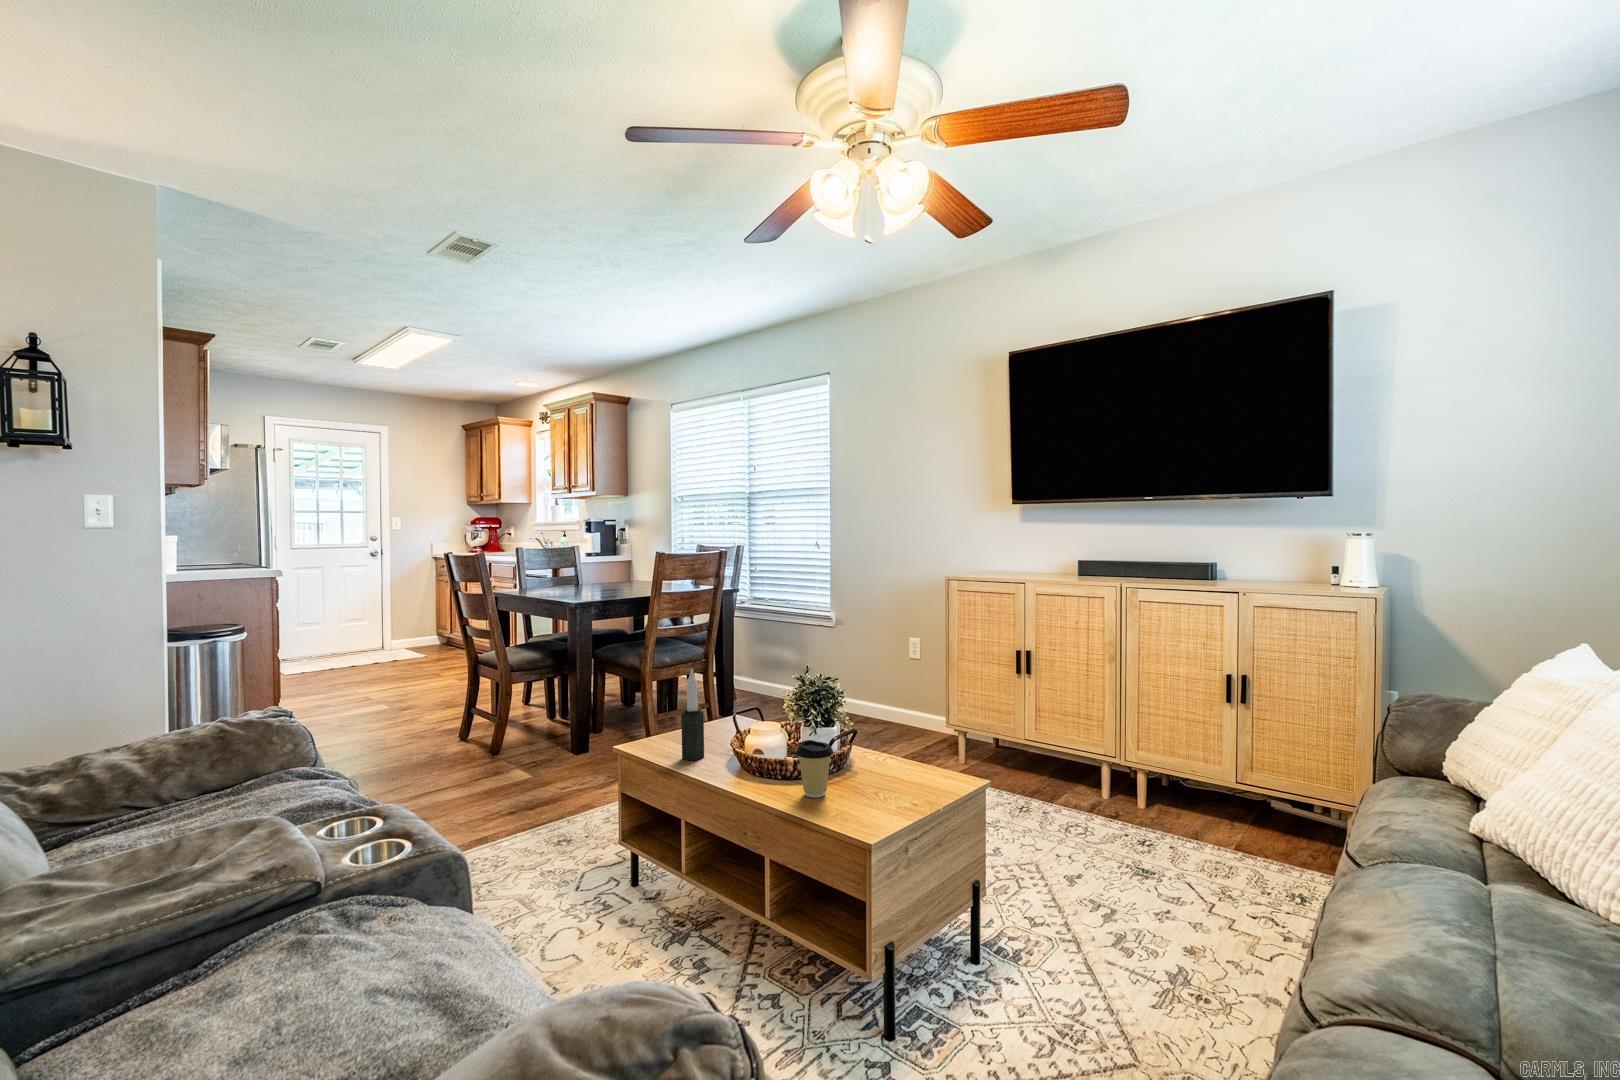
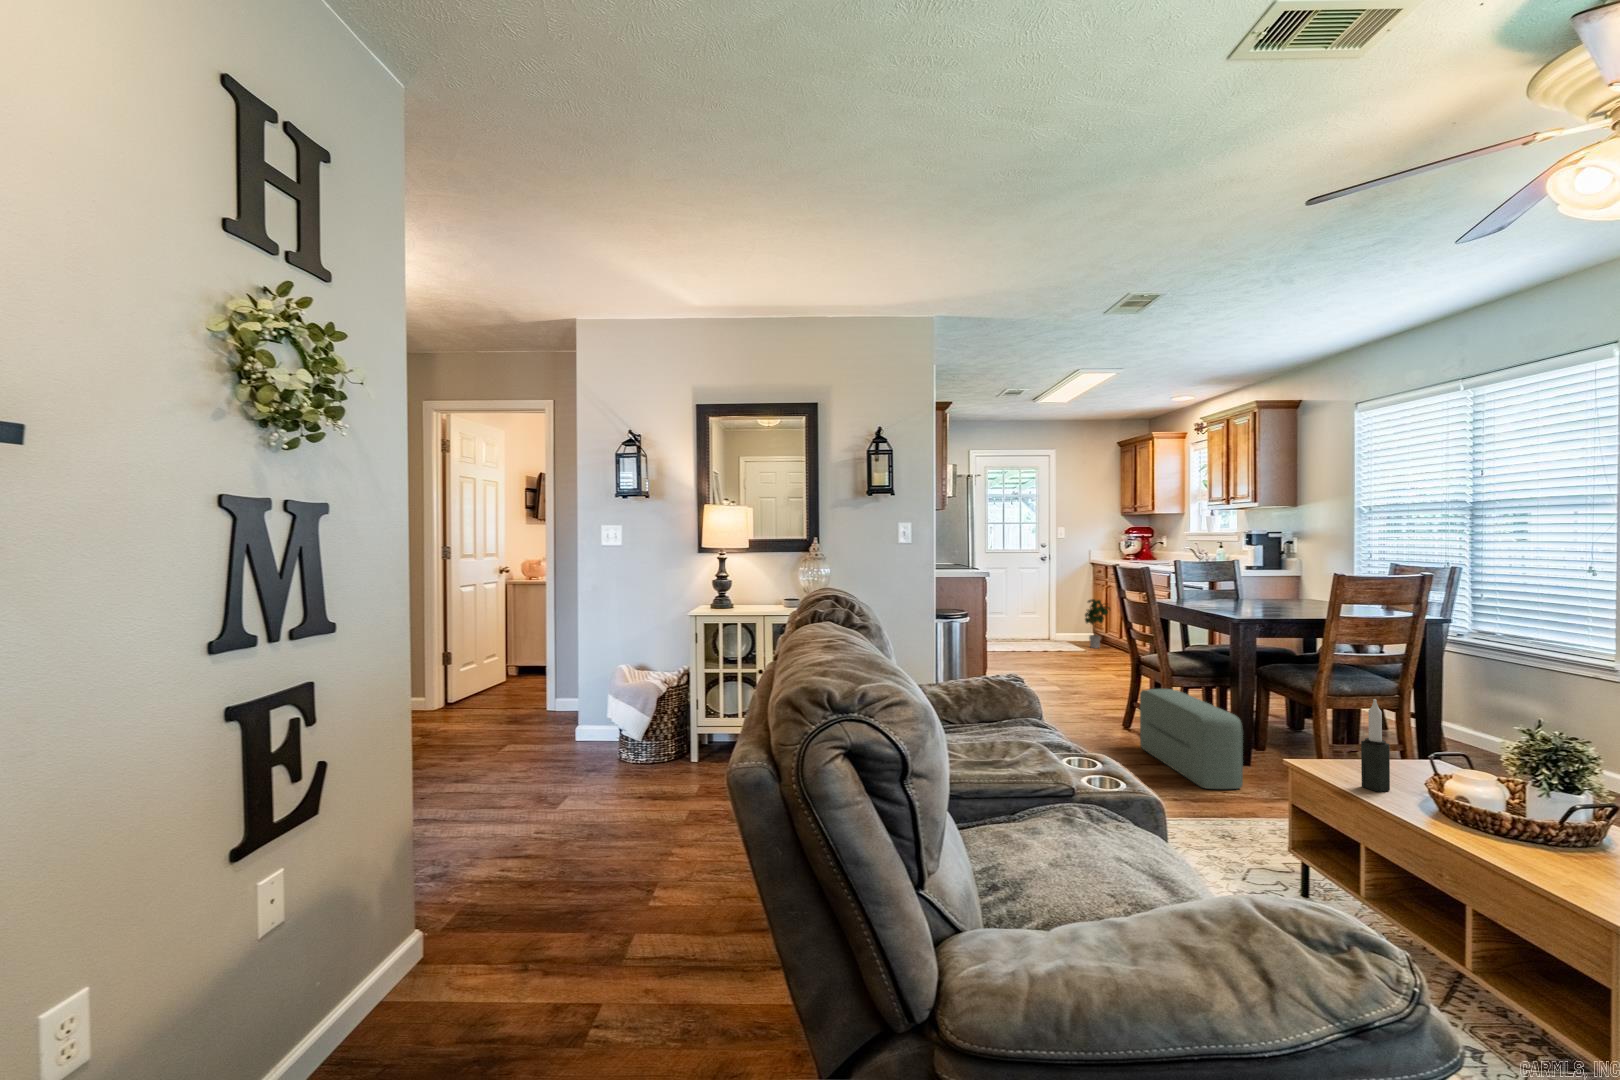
potted plant: none [424,597,454,653] -> present [1085,599,1110,648]
pouf: none [476,688,581,791] -> present [1140,689,1243,789]
coffee cup: present [796,740,833,798] -> none [1515,799,1575,866]

